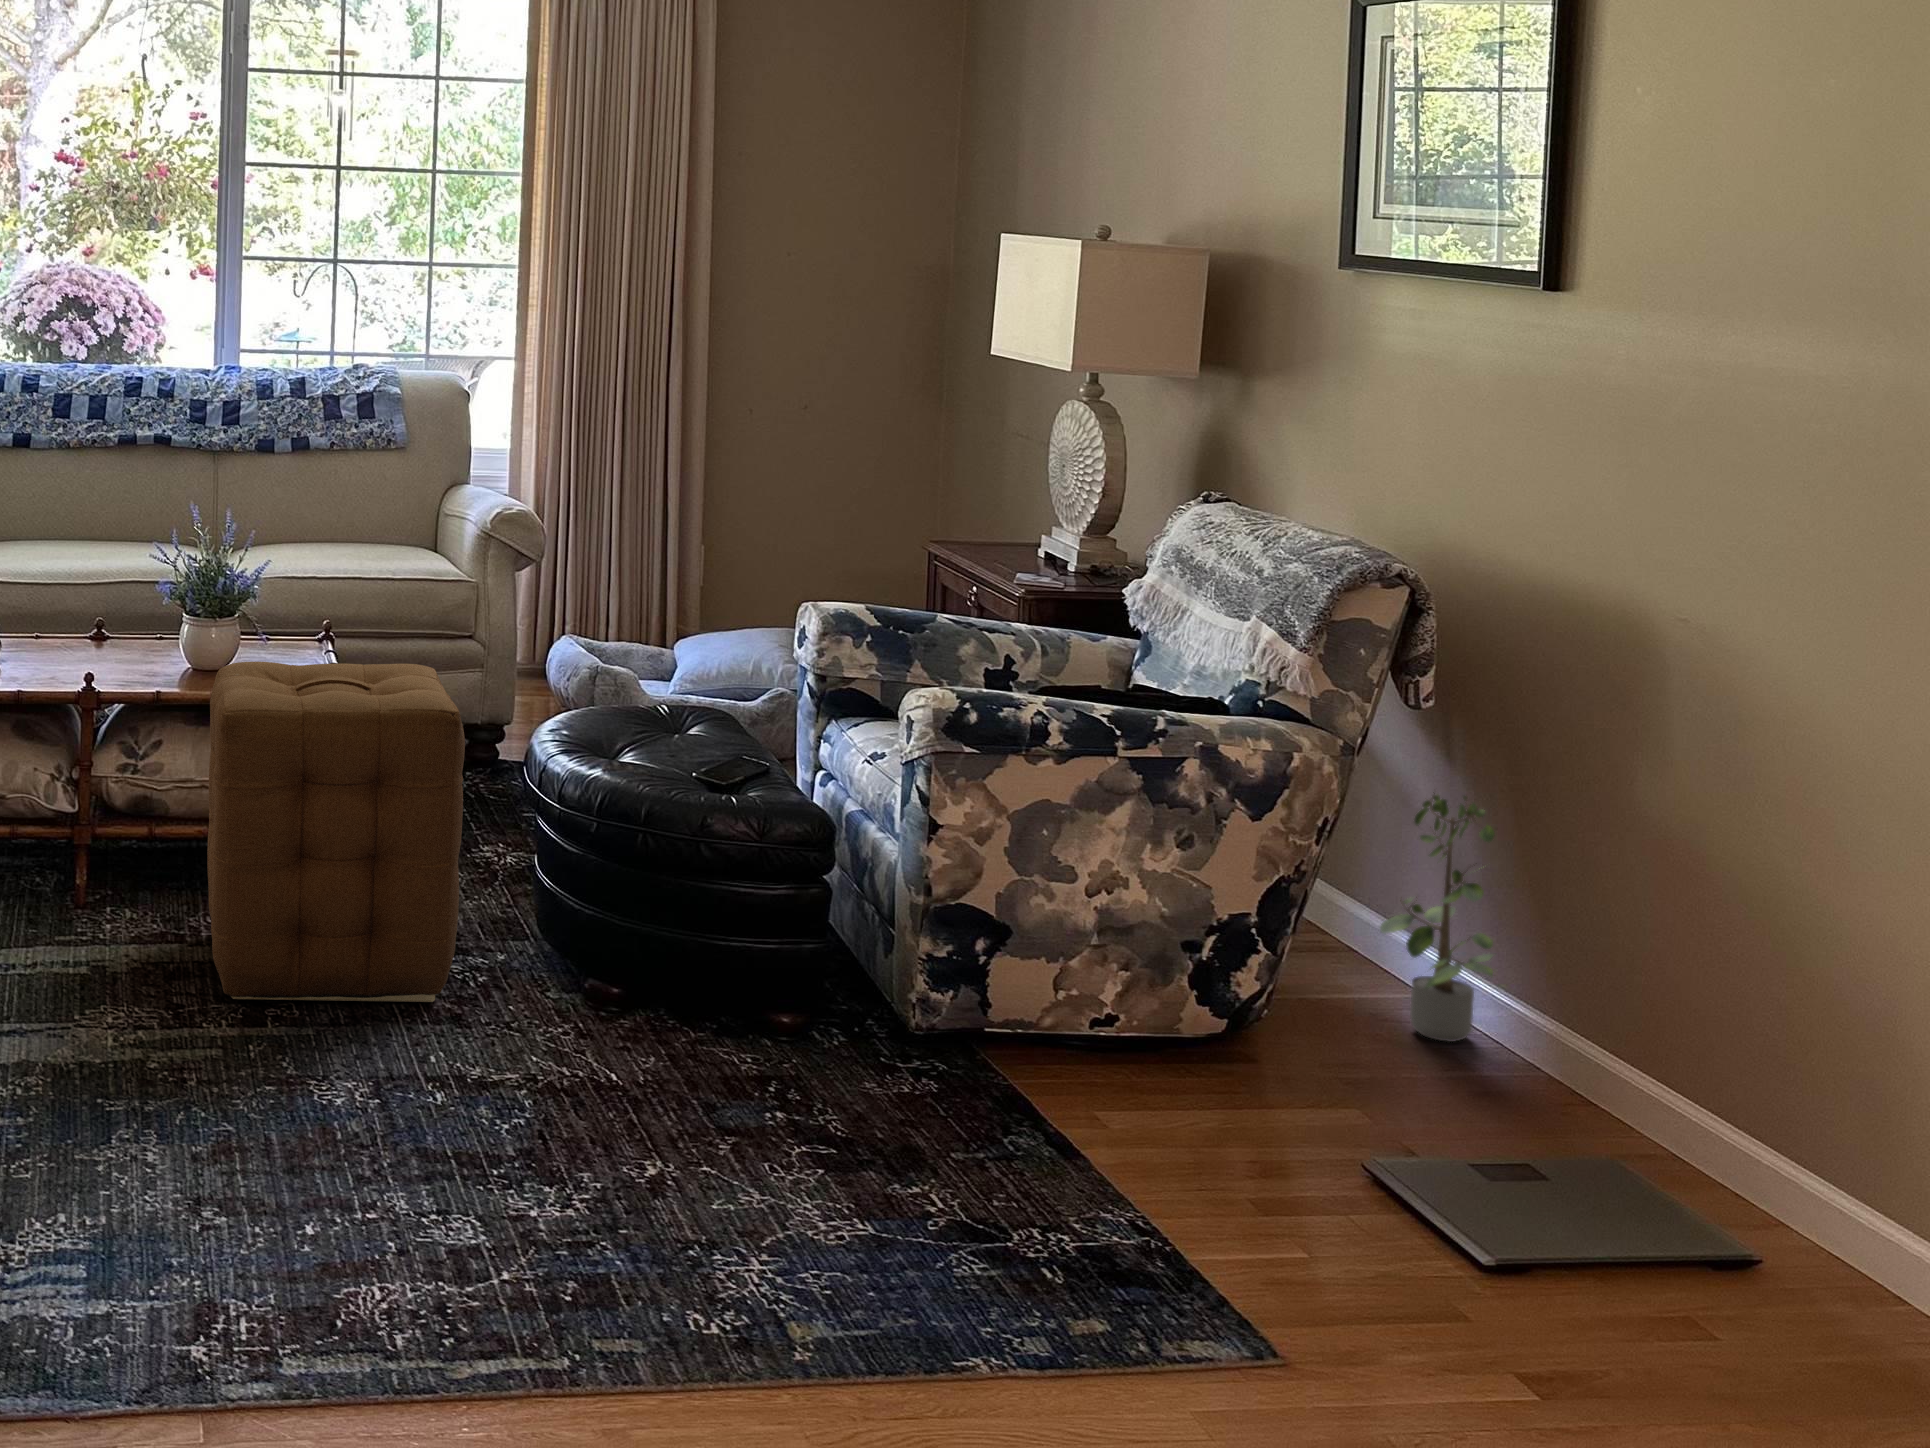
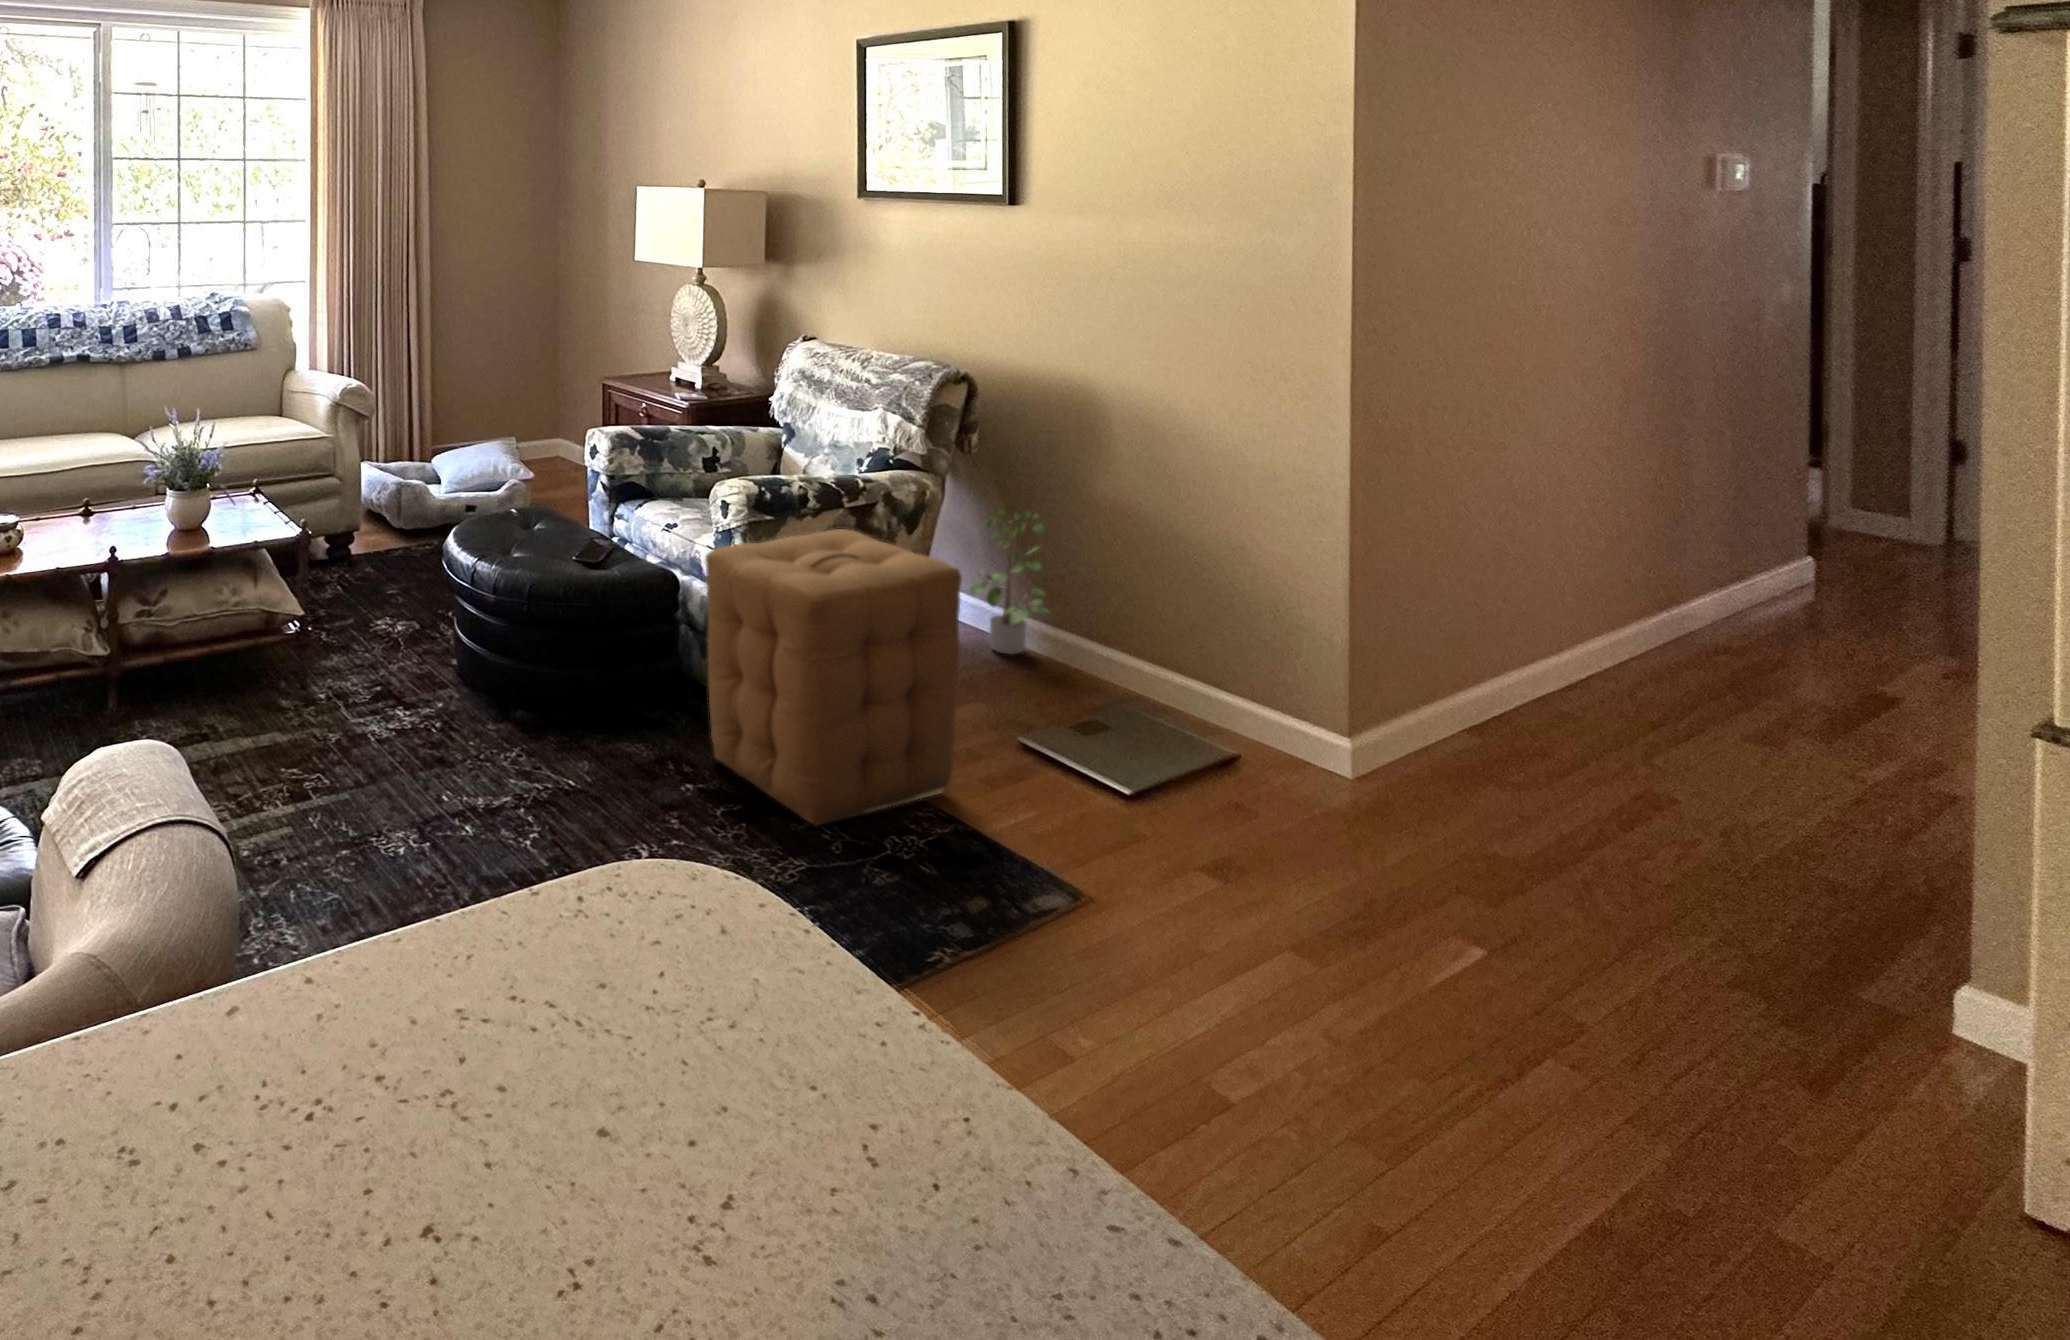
ottoman: present [207,661,465,1002] -> present [705,529,961,825]

